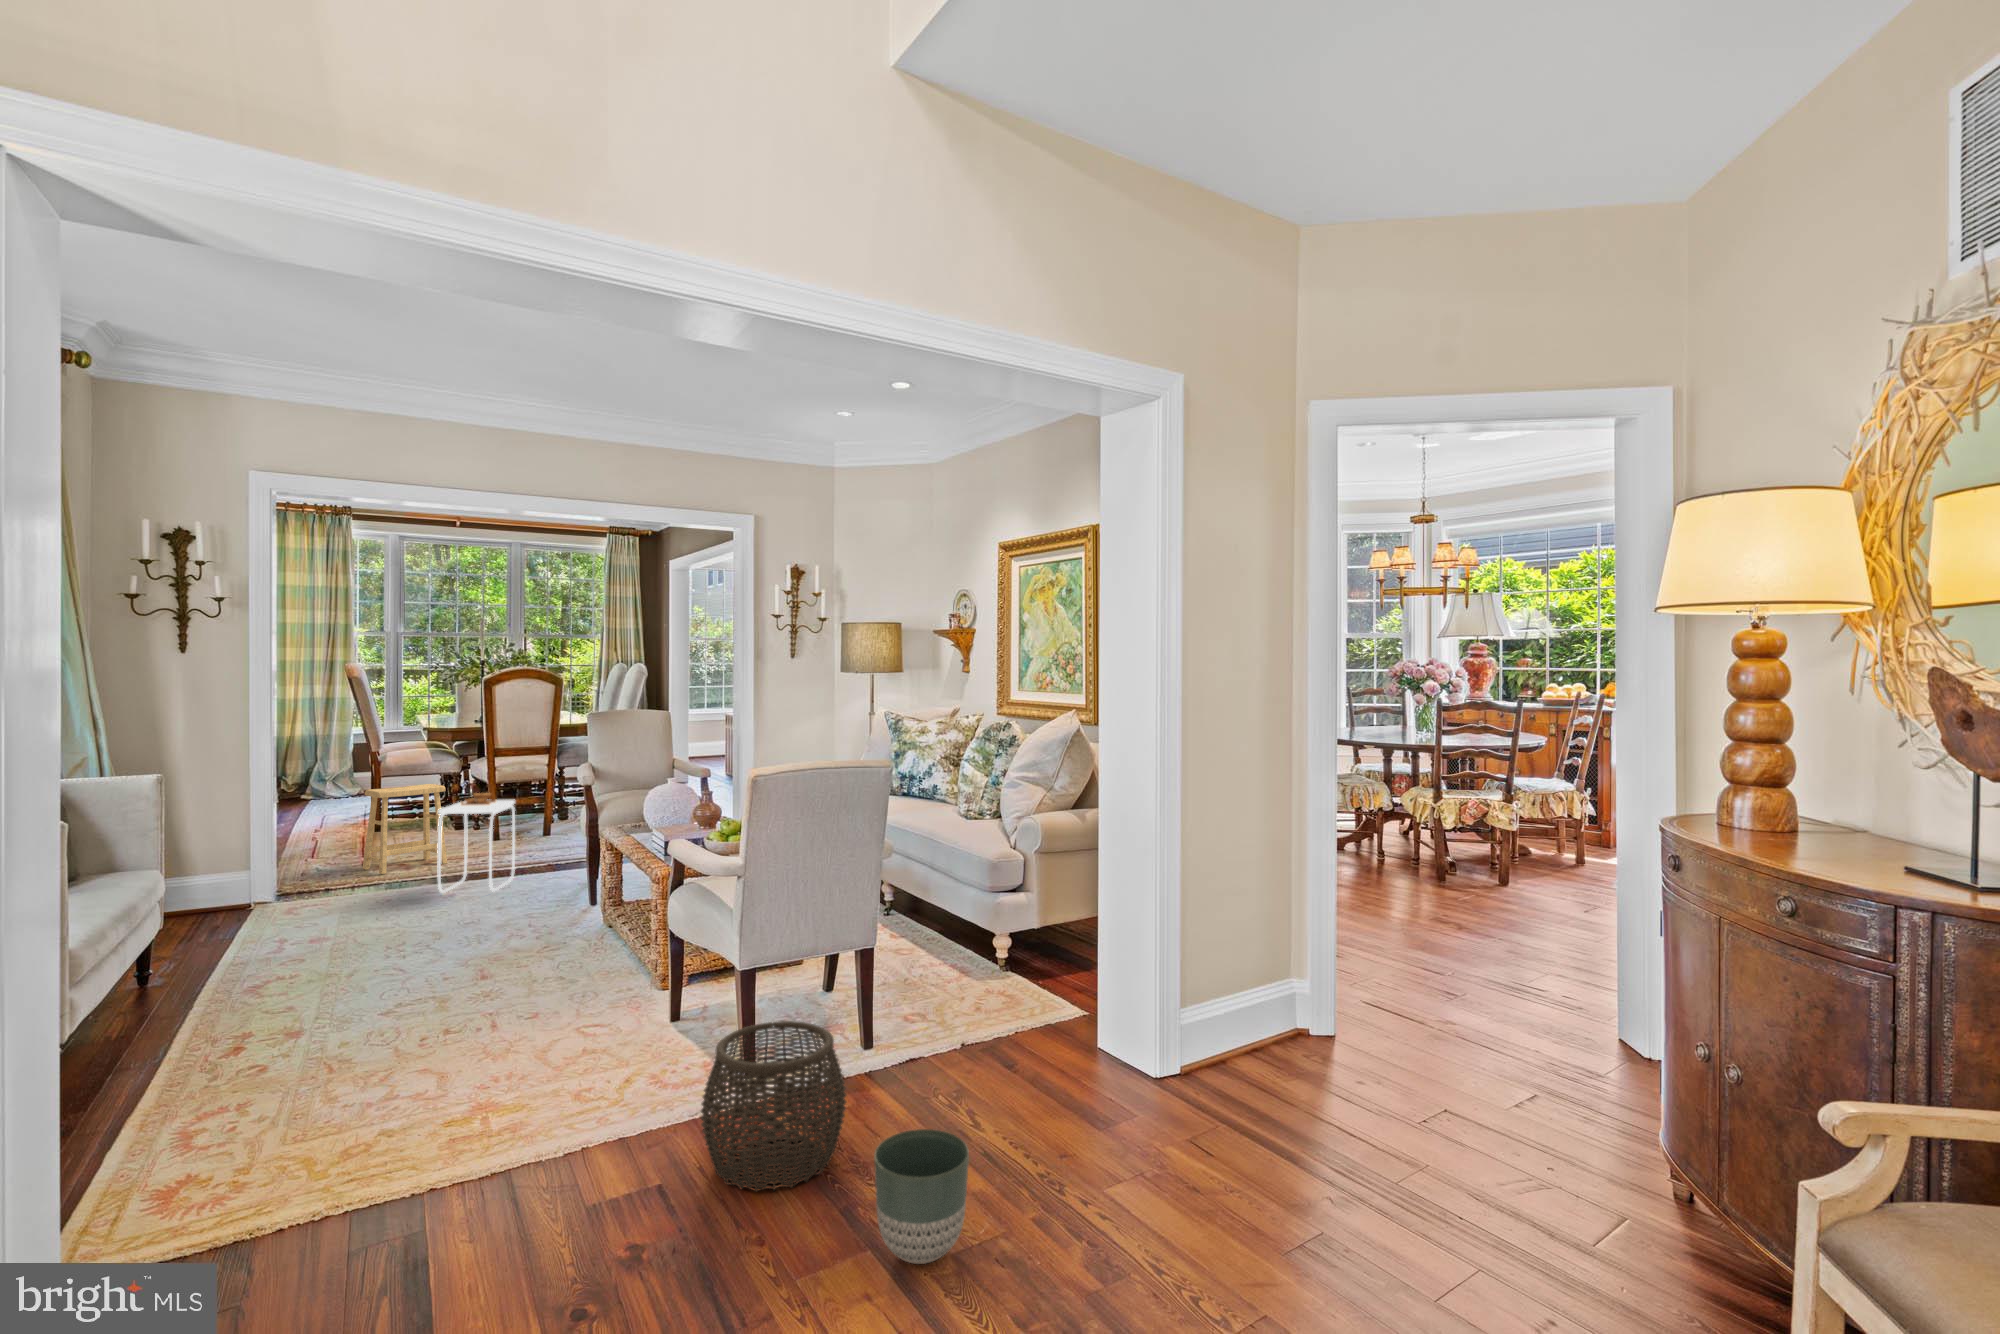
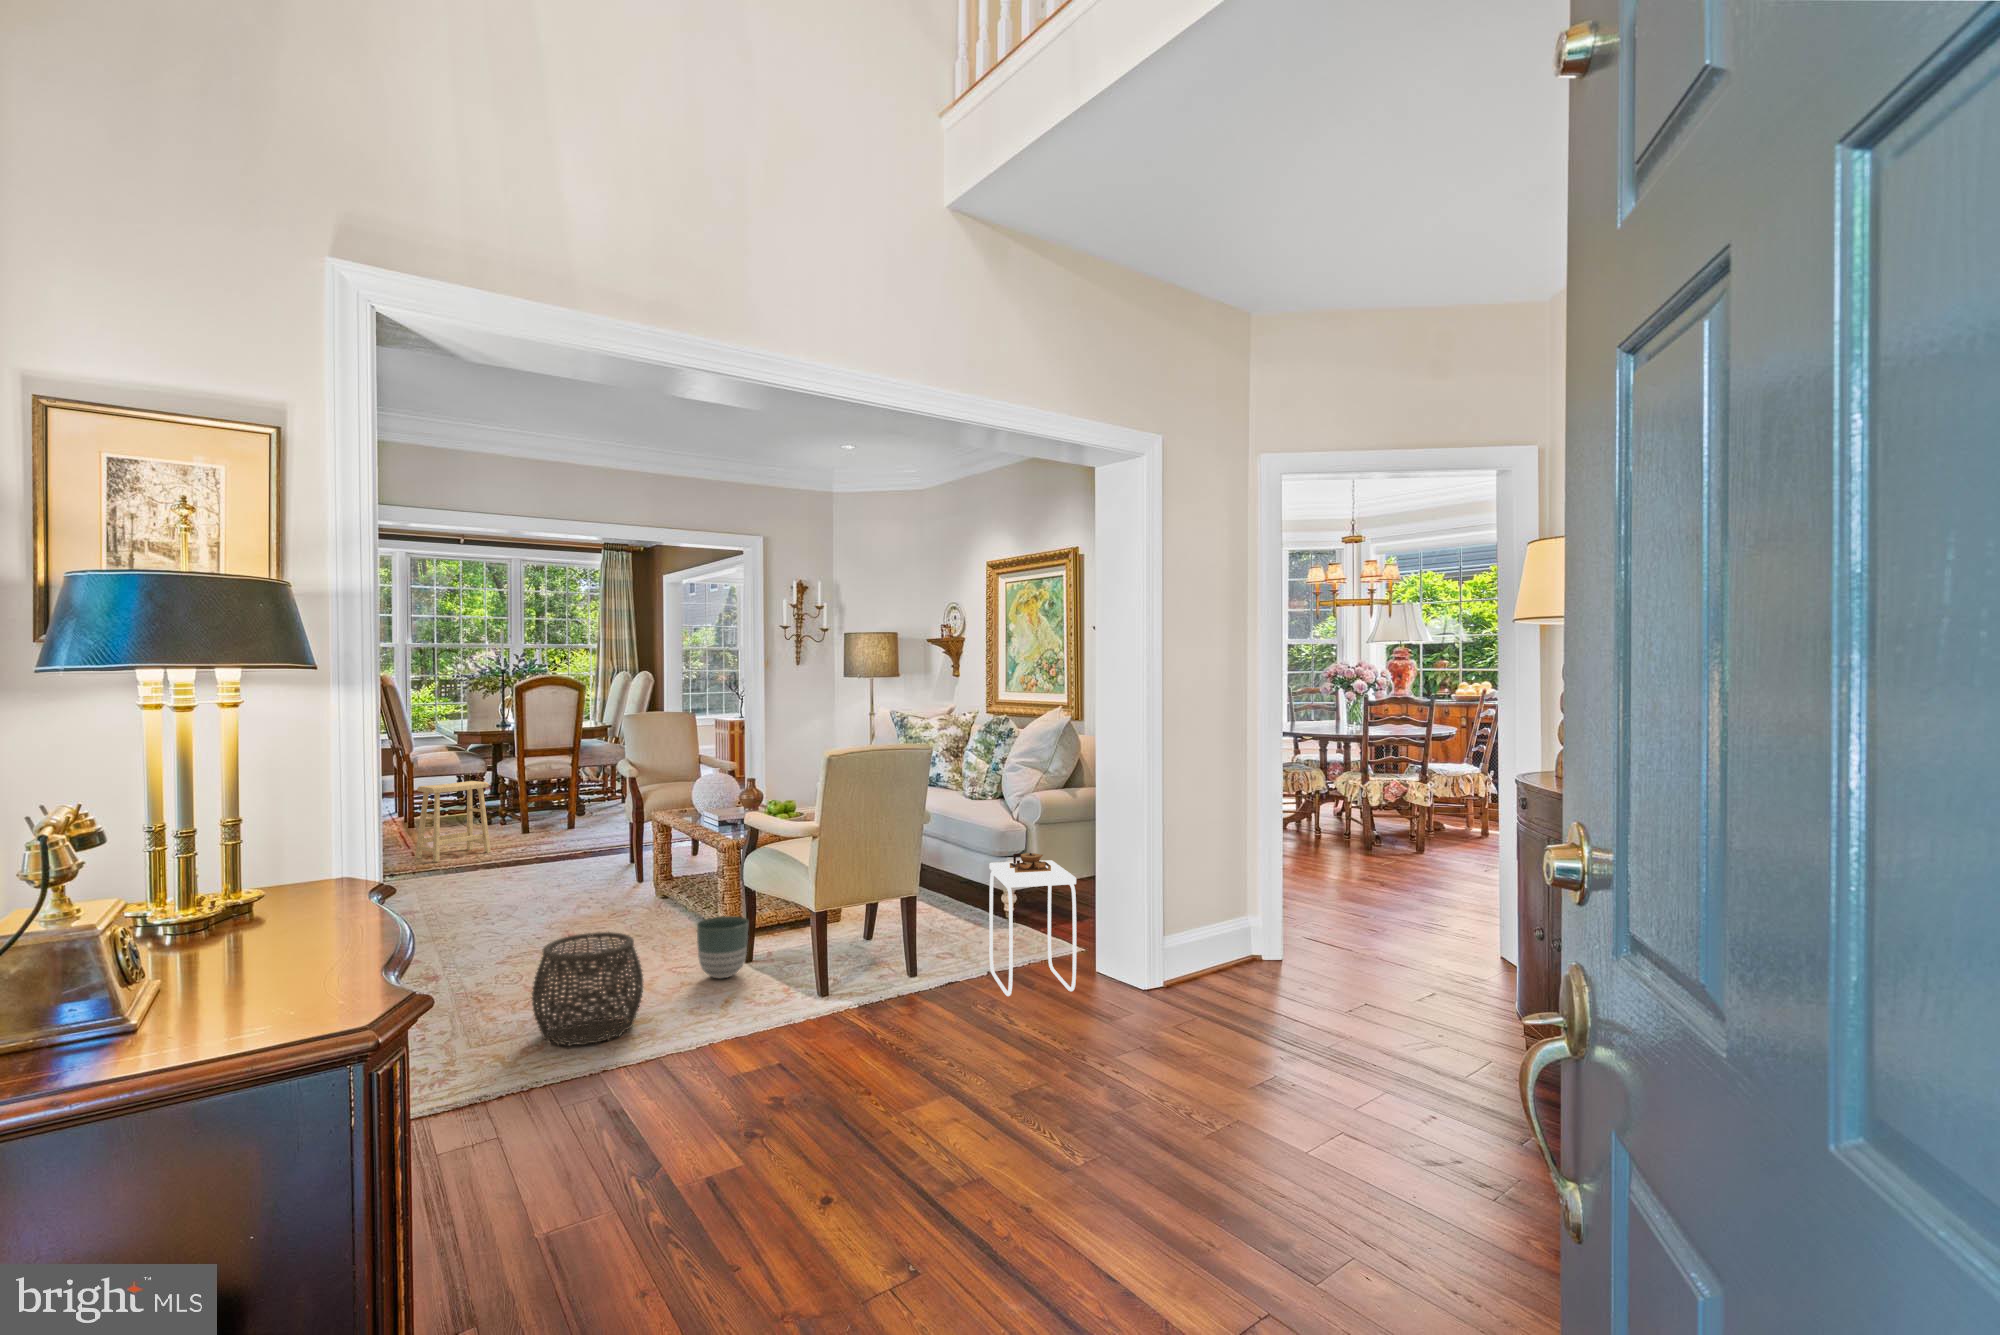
side table: present [438,792,515,893] -> present [989,853,1076,996]
woven basket: present [701,1021,846,1191] -> present [532,932,643,1046]
planter: present [874,1129,969,1264] -> present [697,916,748,978]

